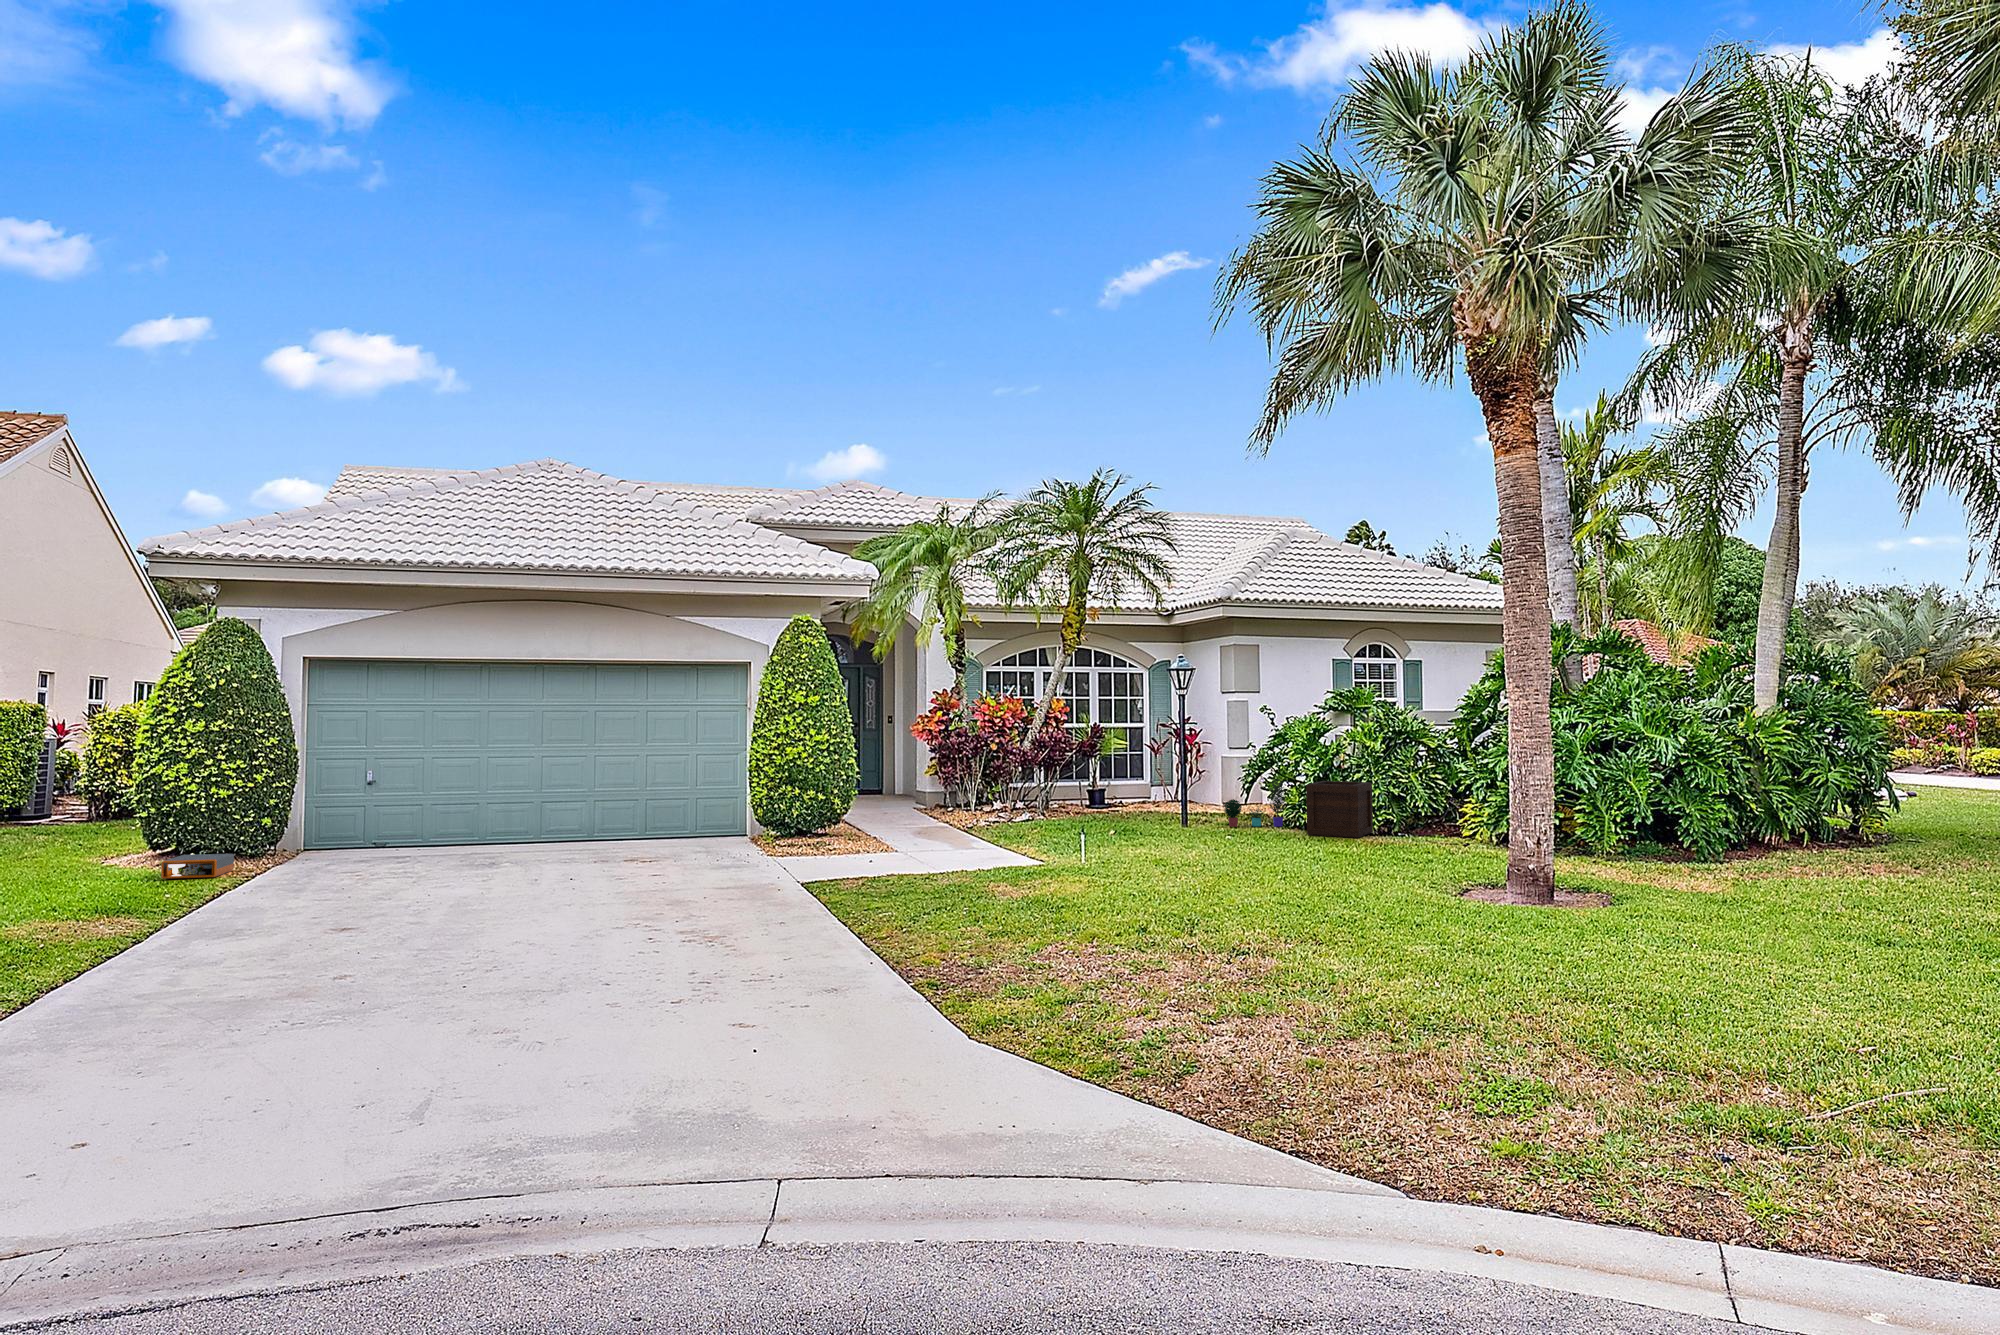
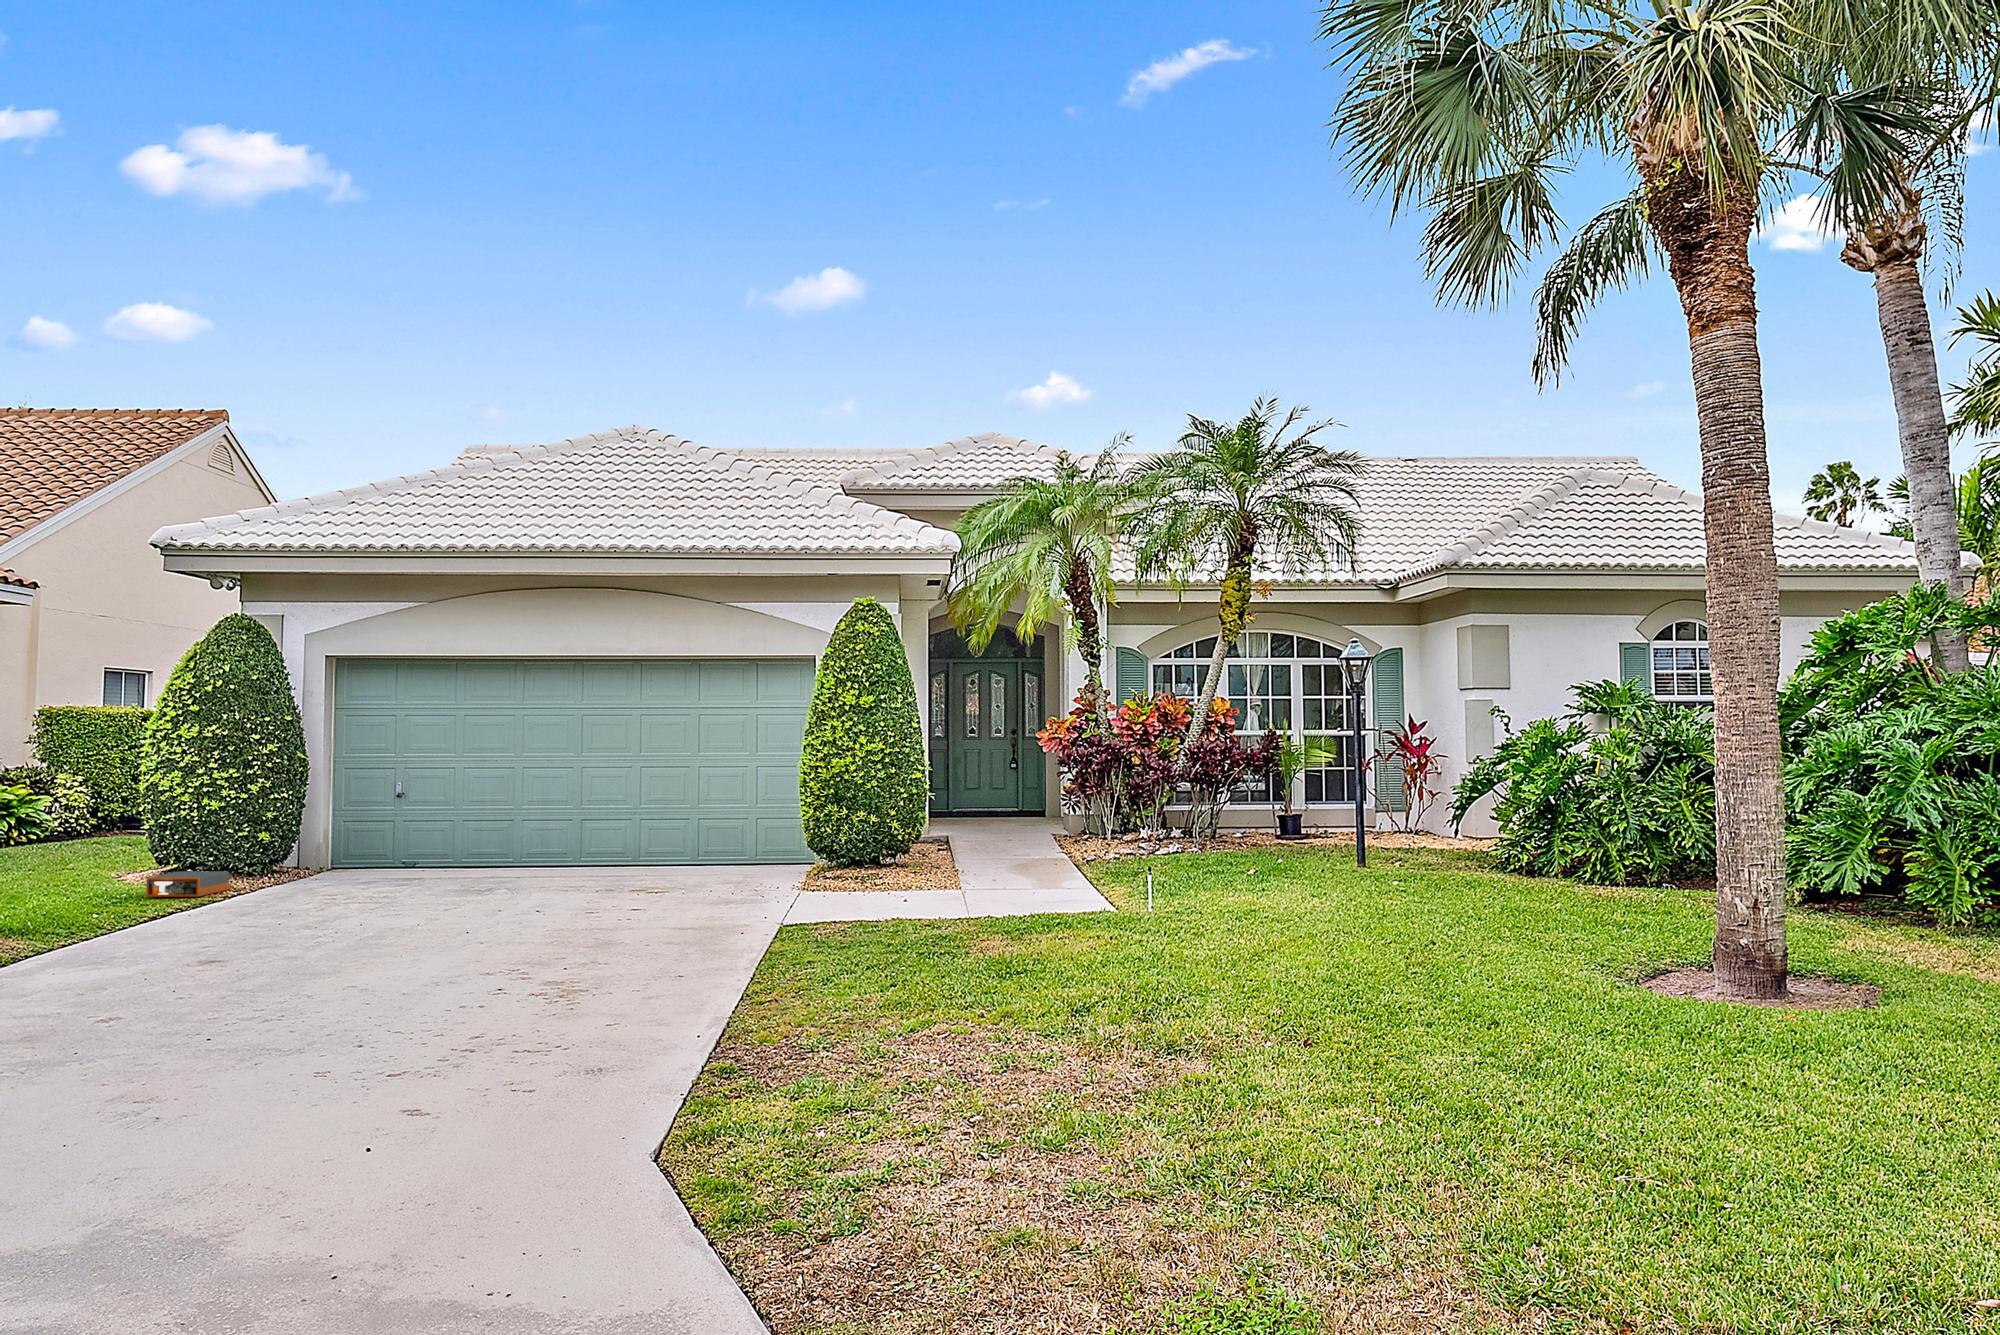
potted plant: present [1223,779,1286,827] -> none [1416,803,1507,870]
wooden crate: present [1306,781,1373,838] -> none [1519,809,1622,890]

